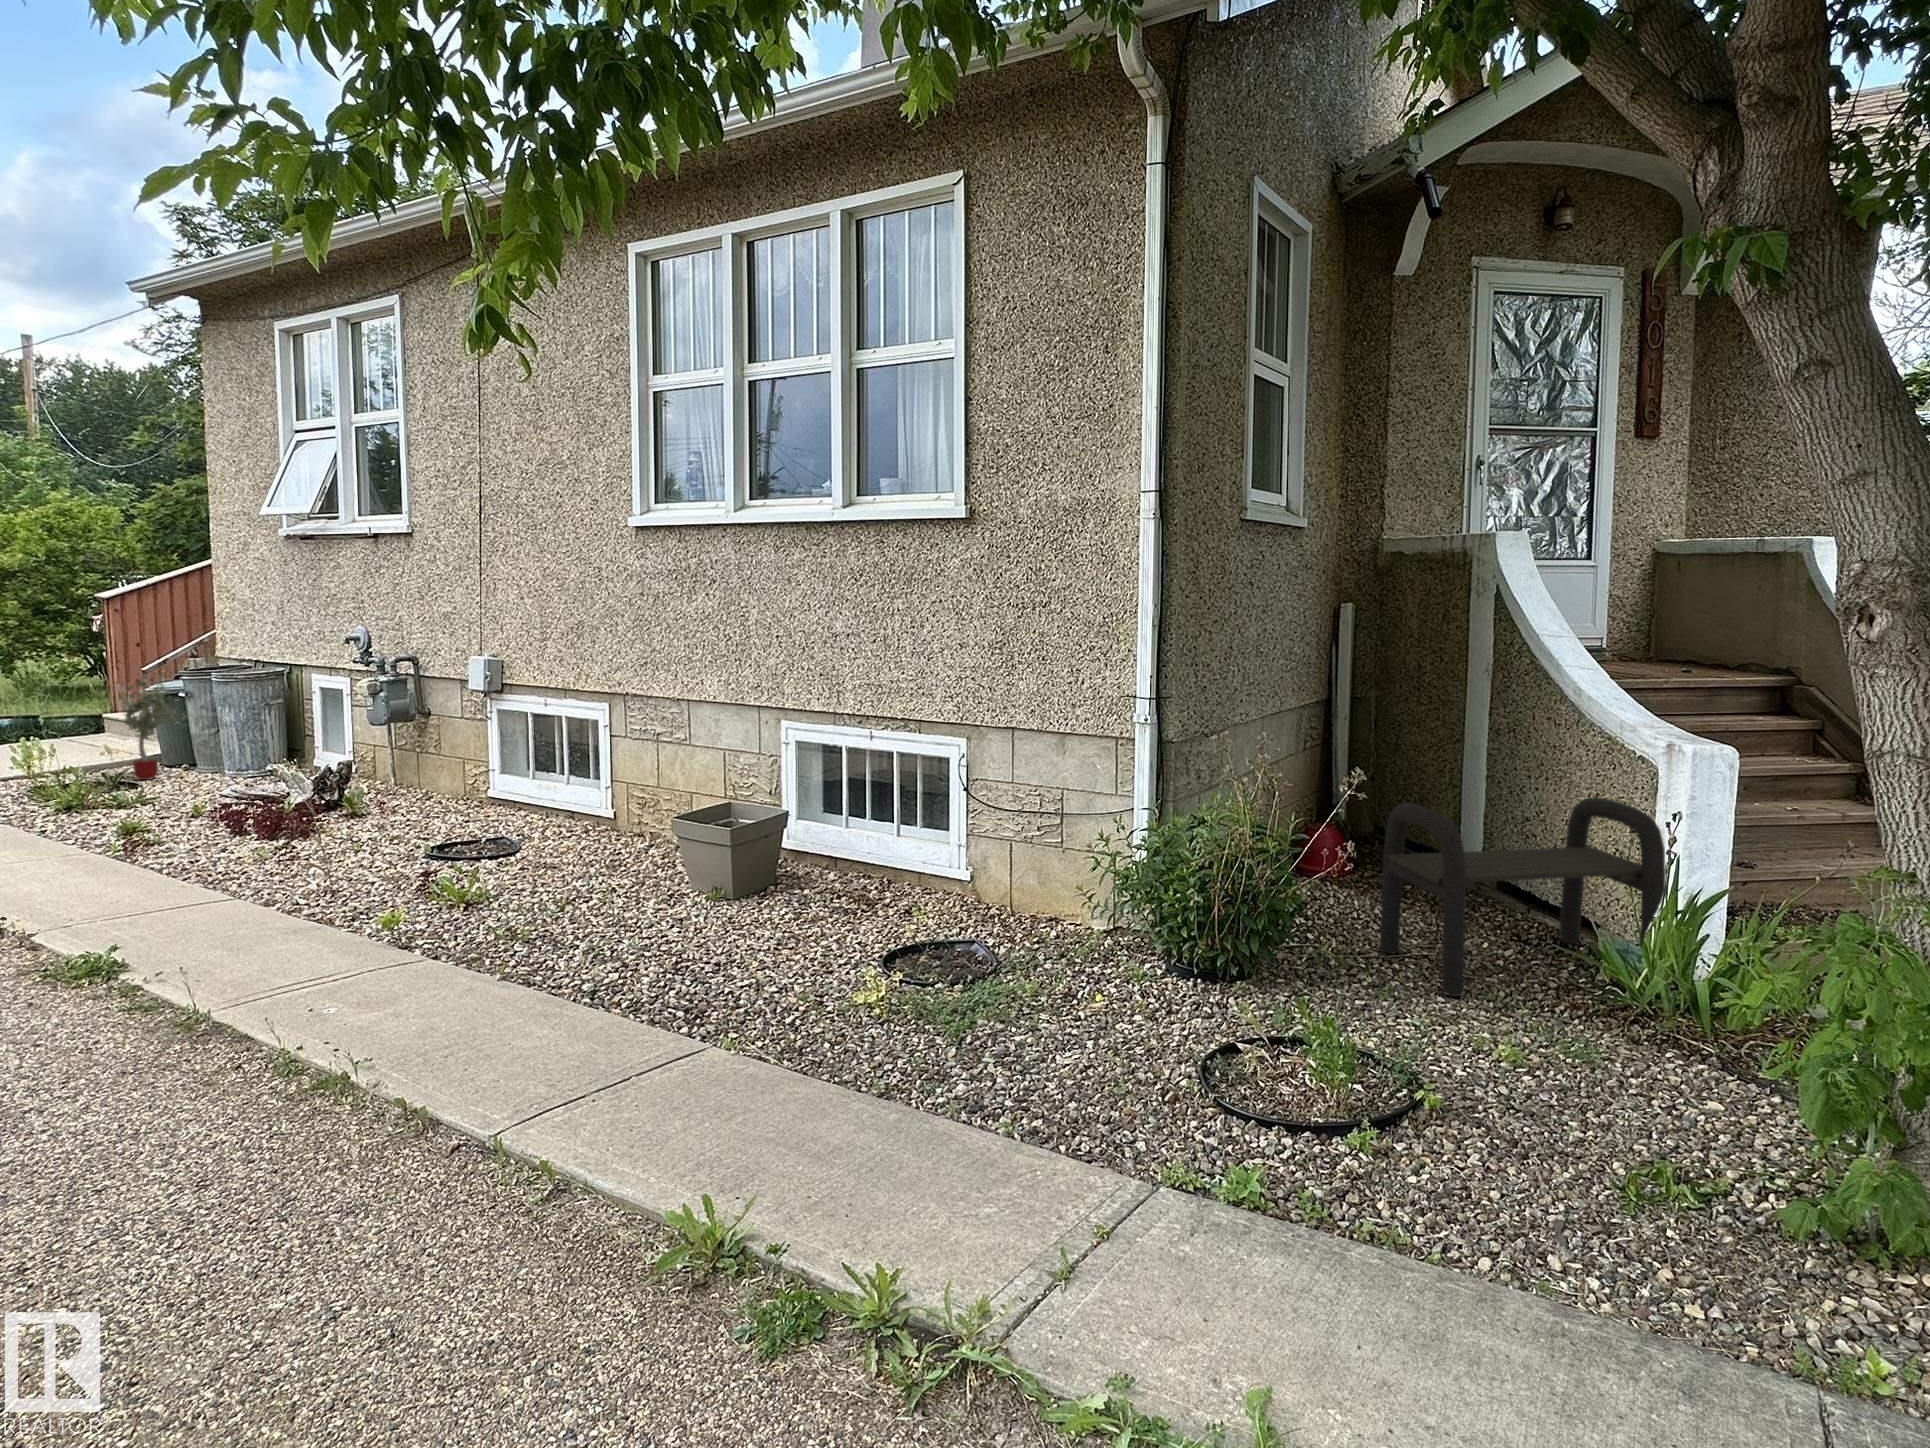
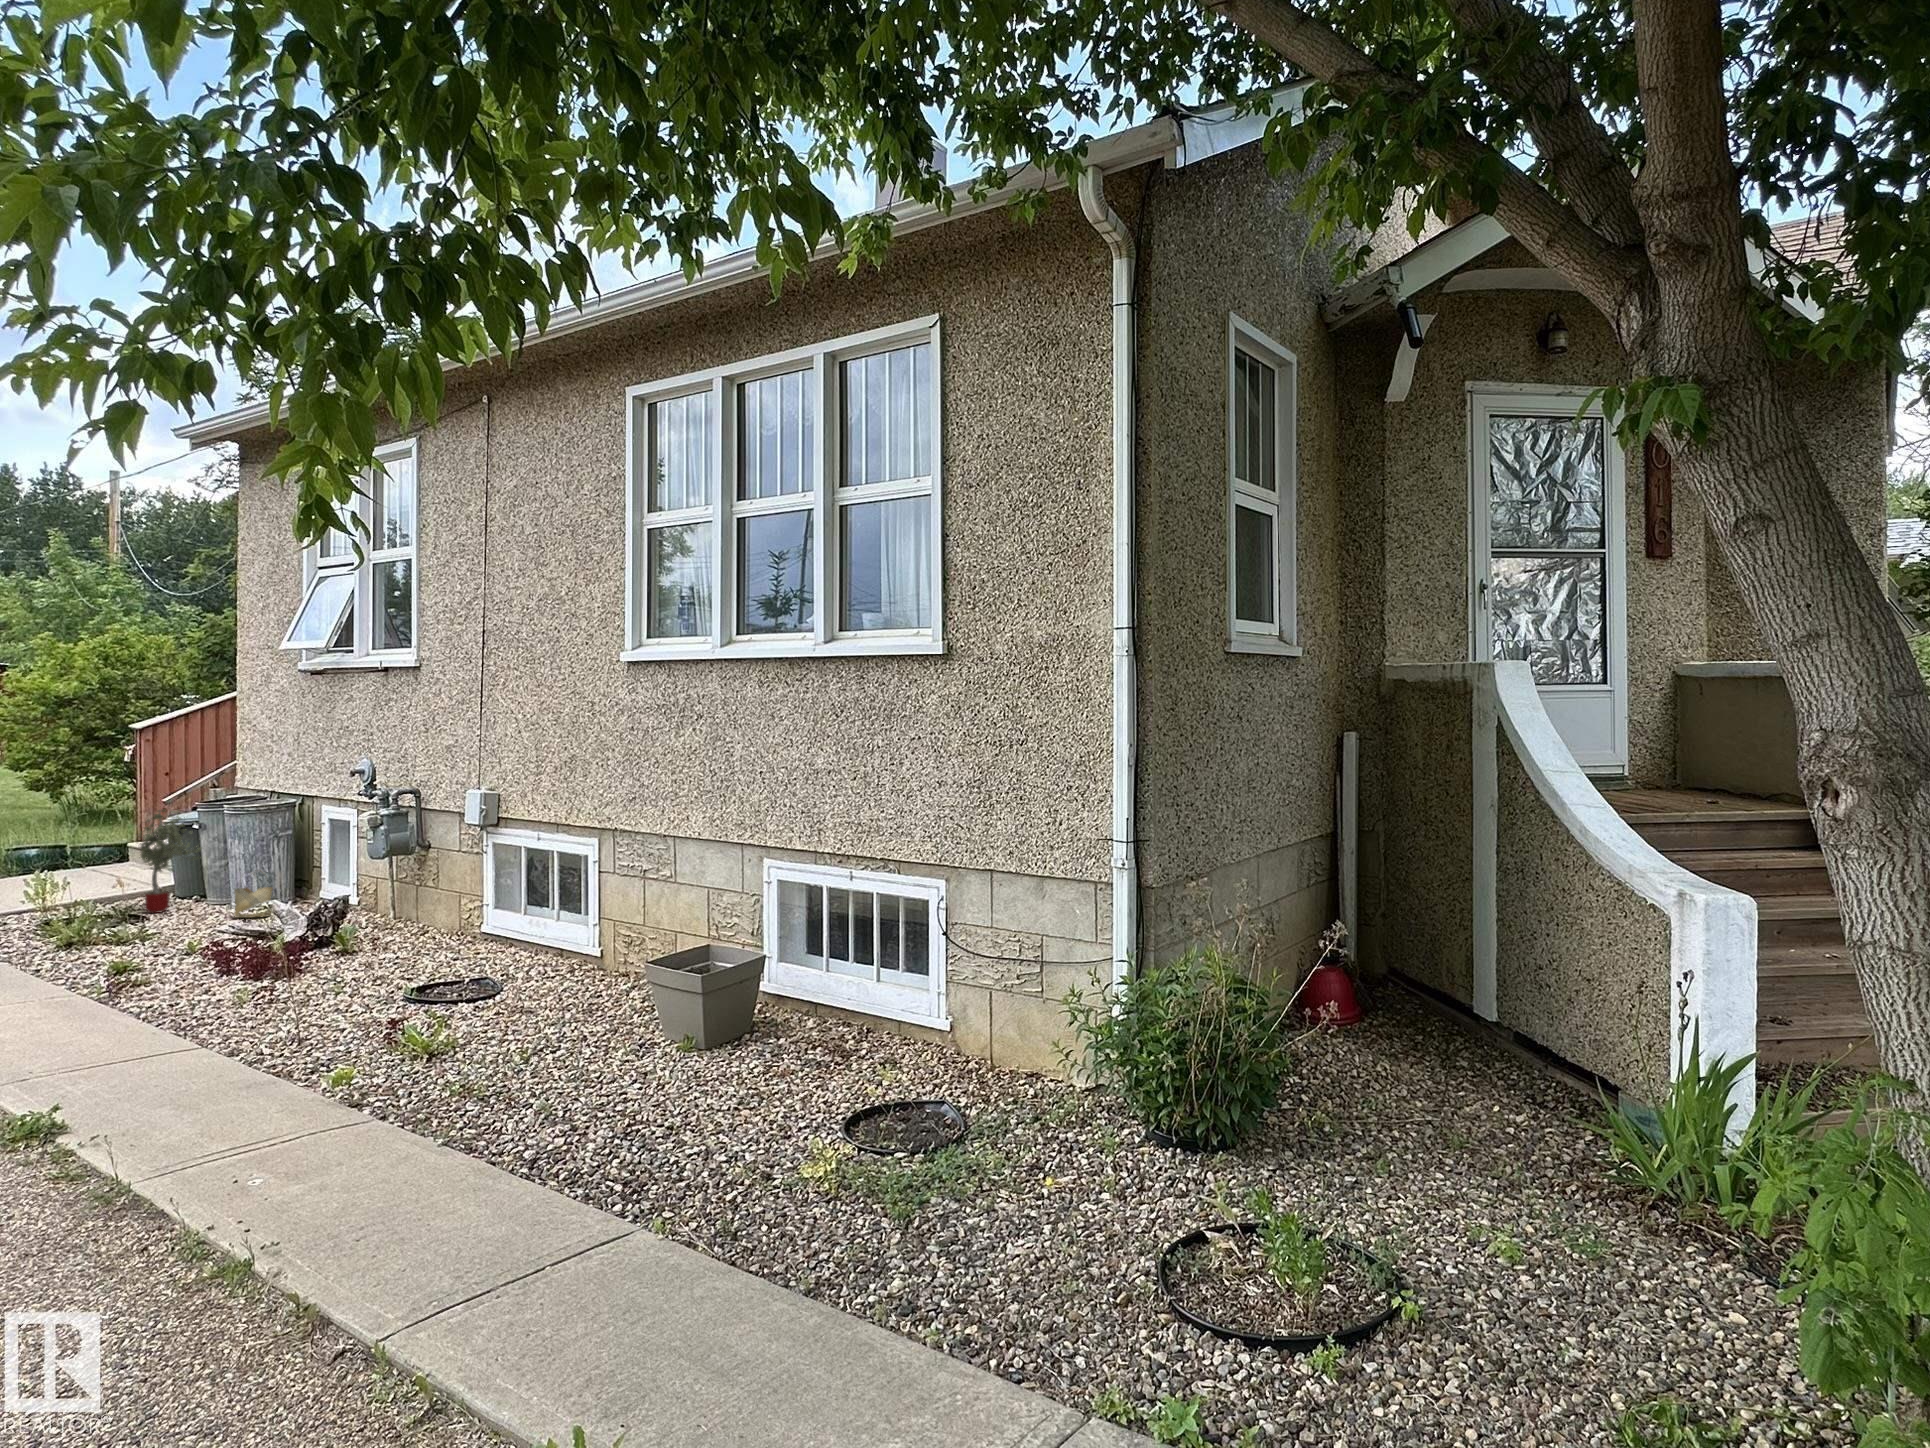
woven basket: none [226,737,266,784] -> present [234,887,273,918]
bench: present [1379,797,1666,996] -> none [1378,947,1688,1173]

